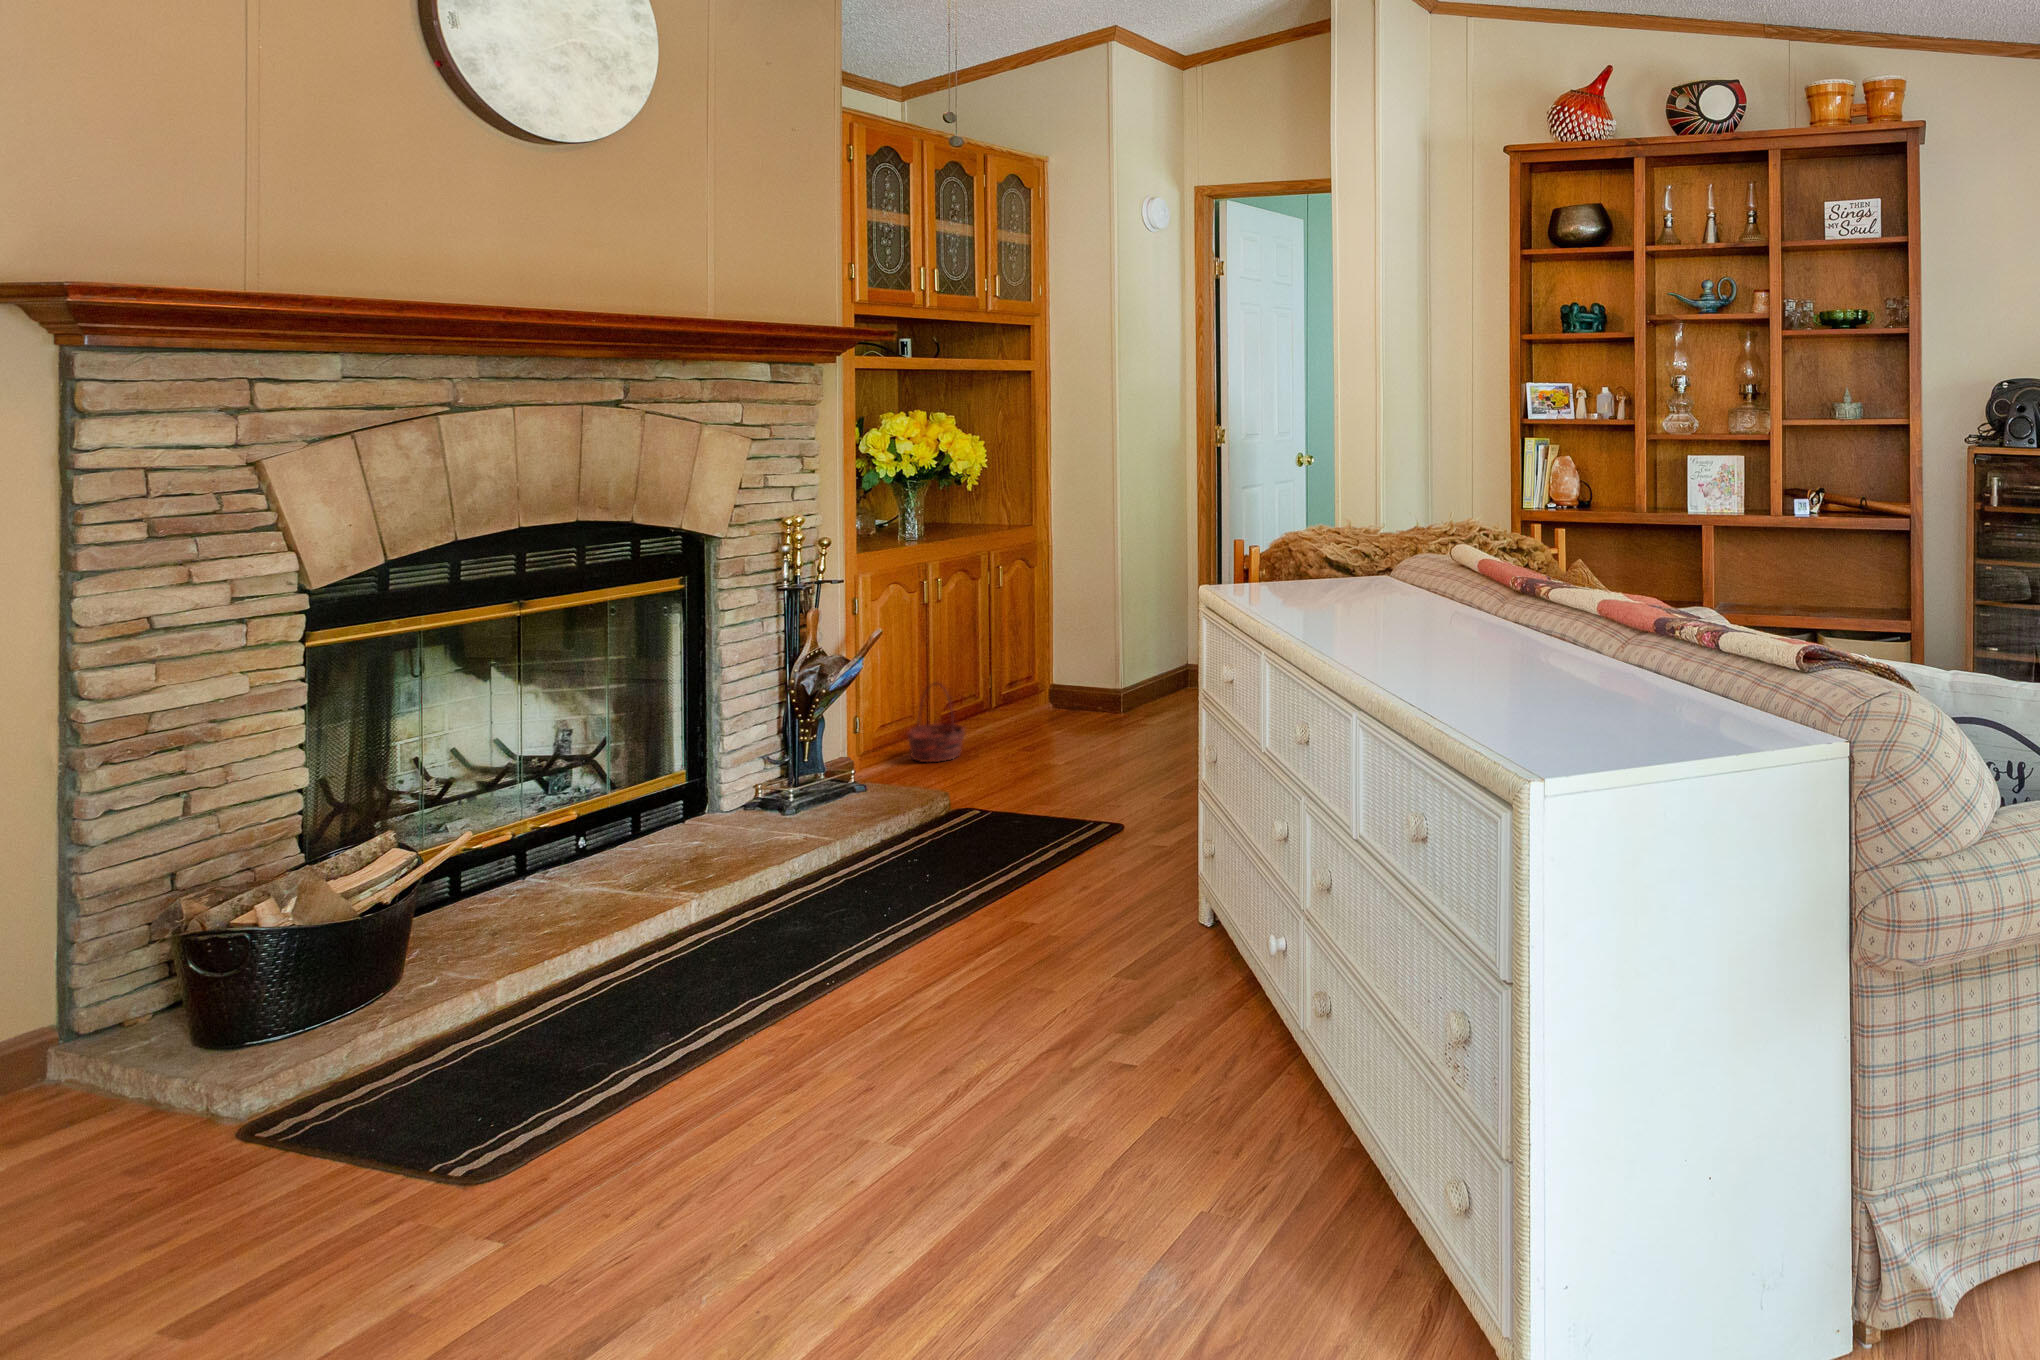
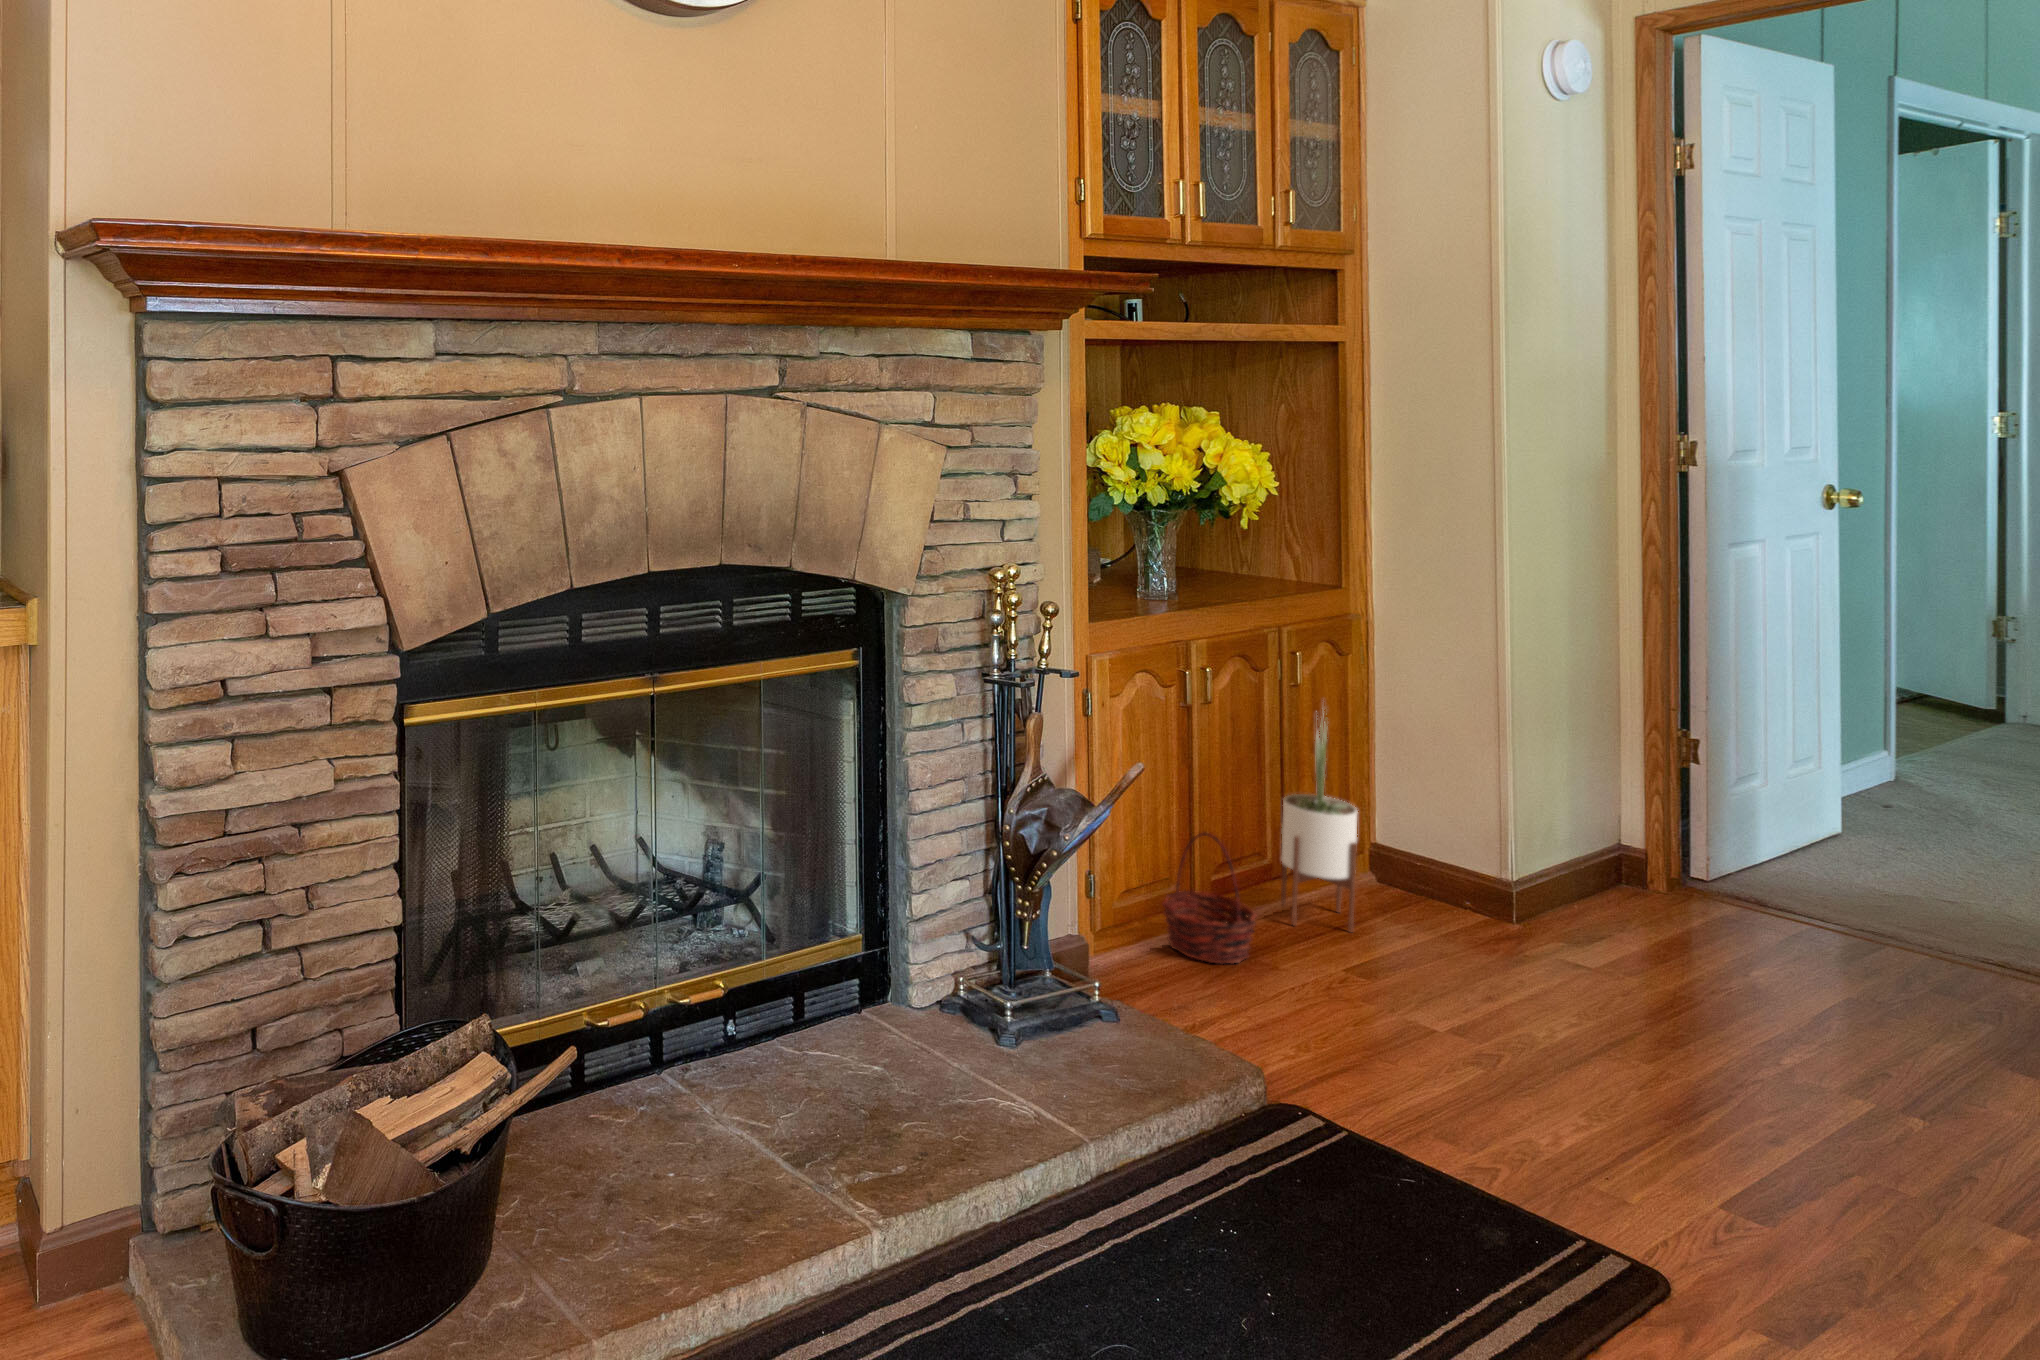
potted plant: none [989,592,1032,736] -> present [1281,713,1358,932]

